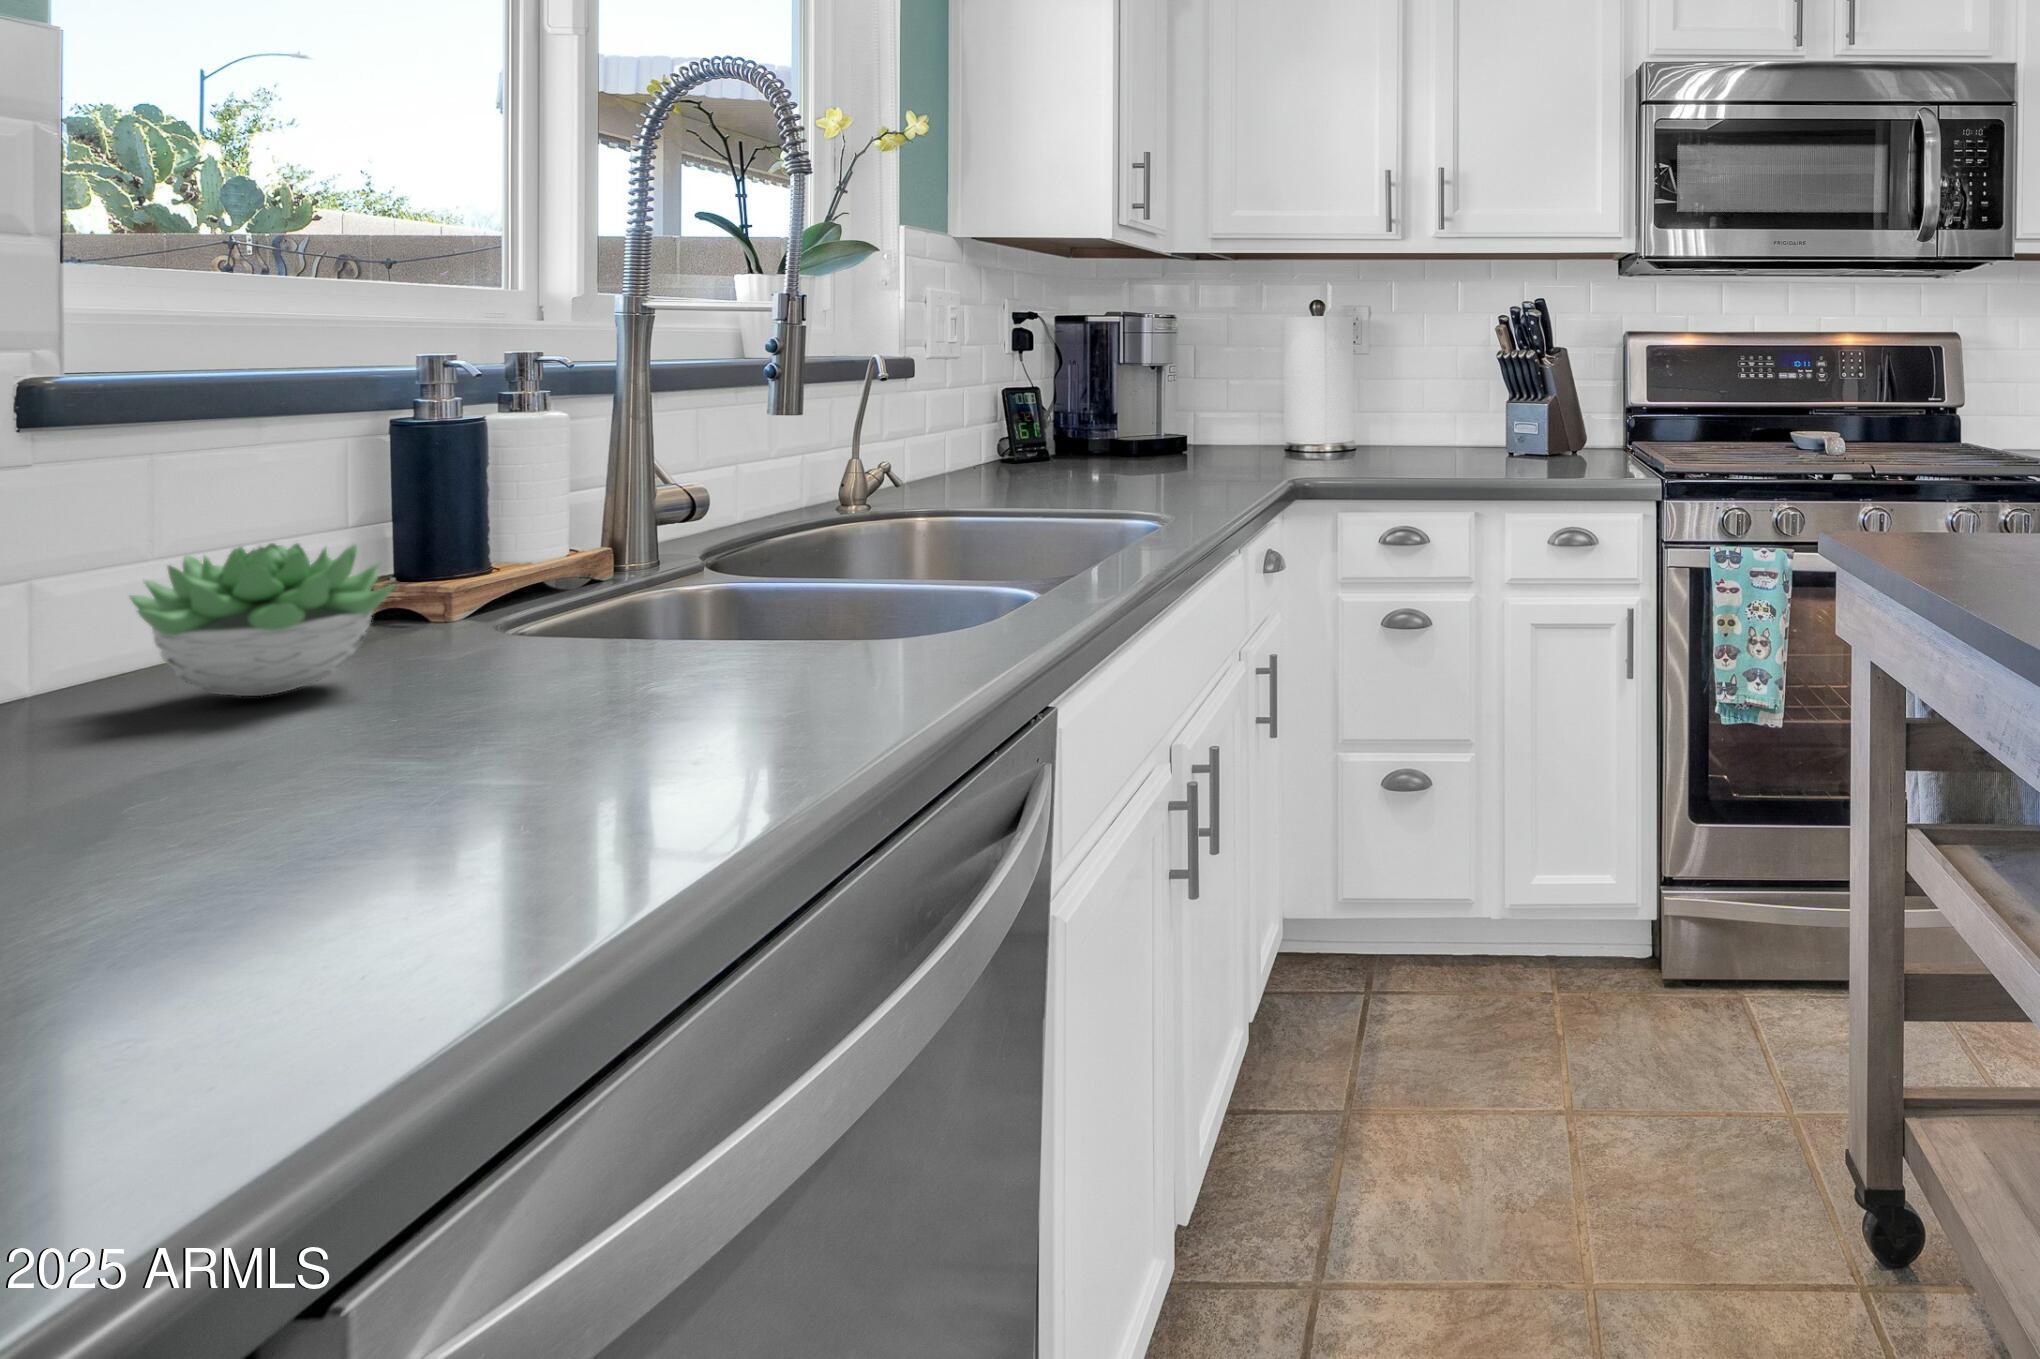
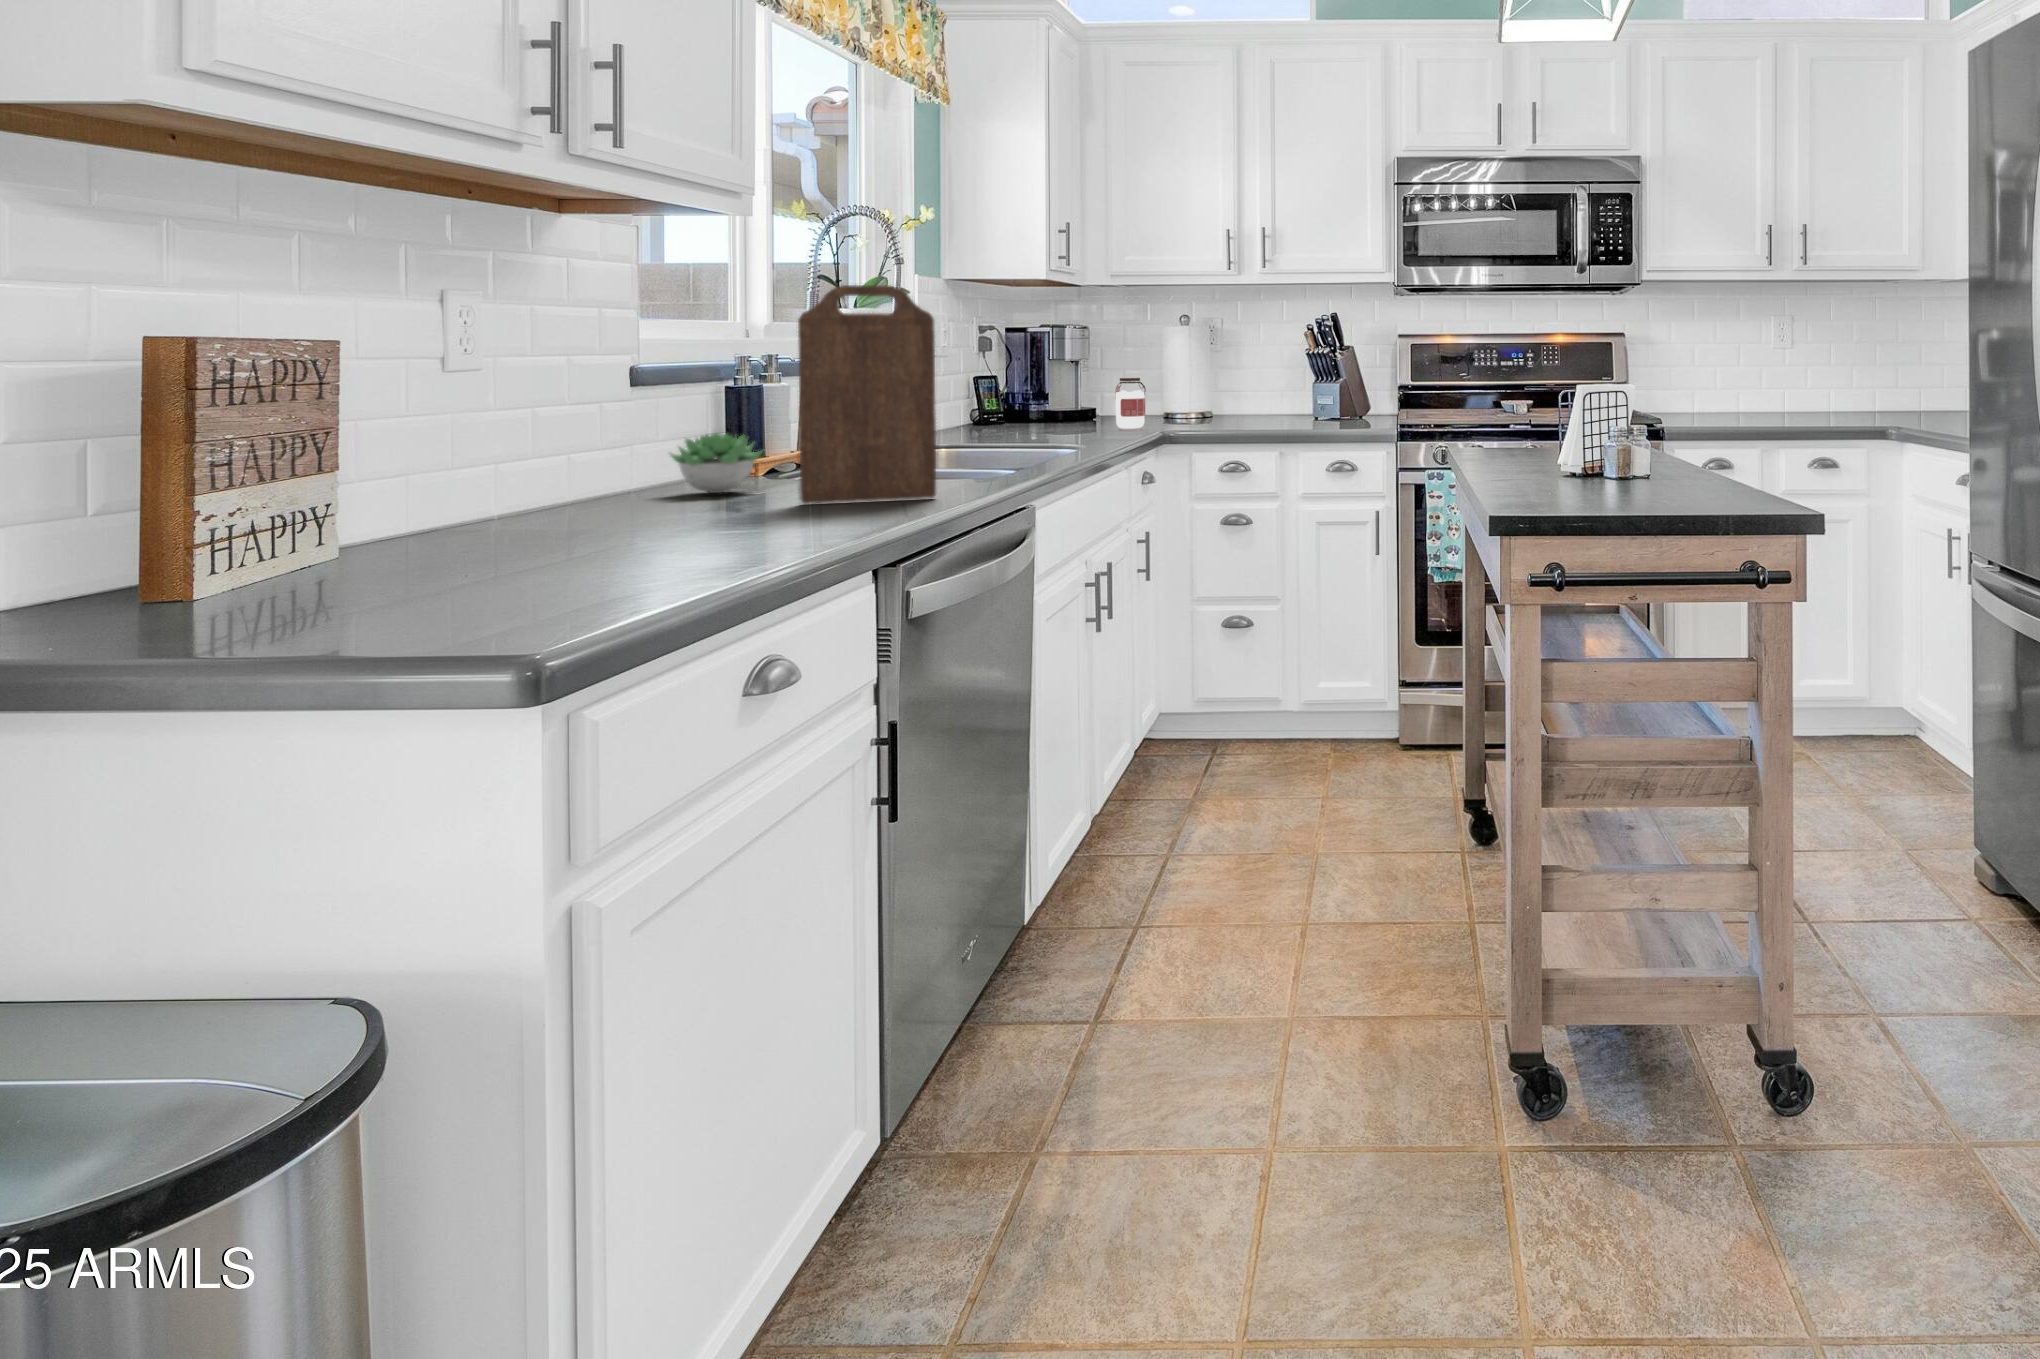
cutting board: none [386,164,788,769] -> present [798,285,936,504]
jar: none [1218,394,1266,475] -> present [1115,378,1146,428]

